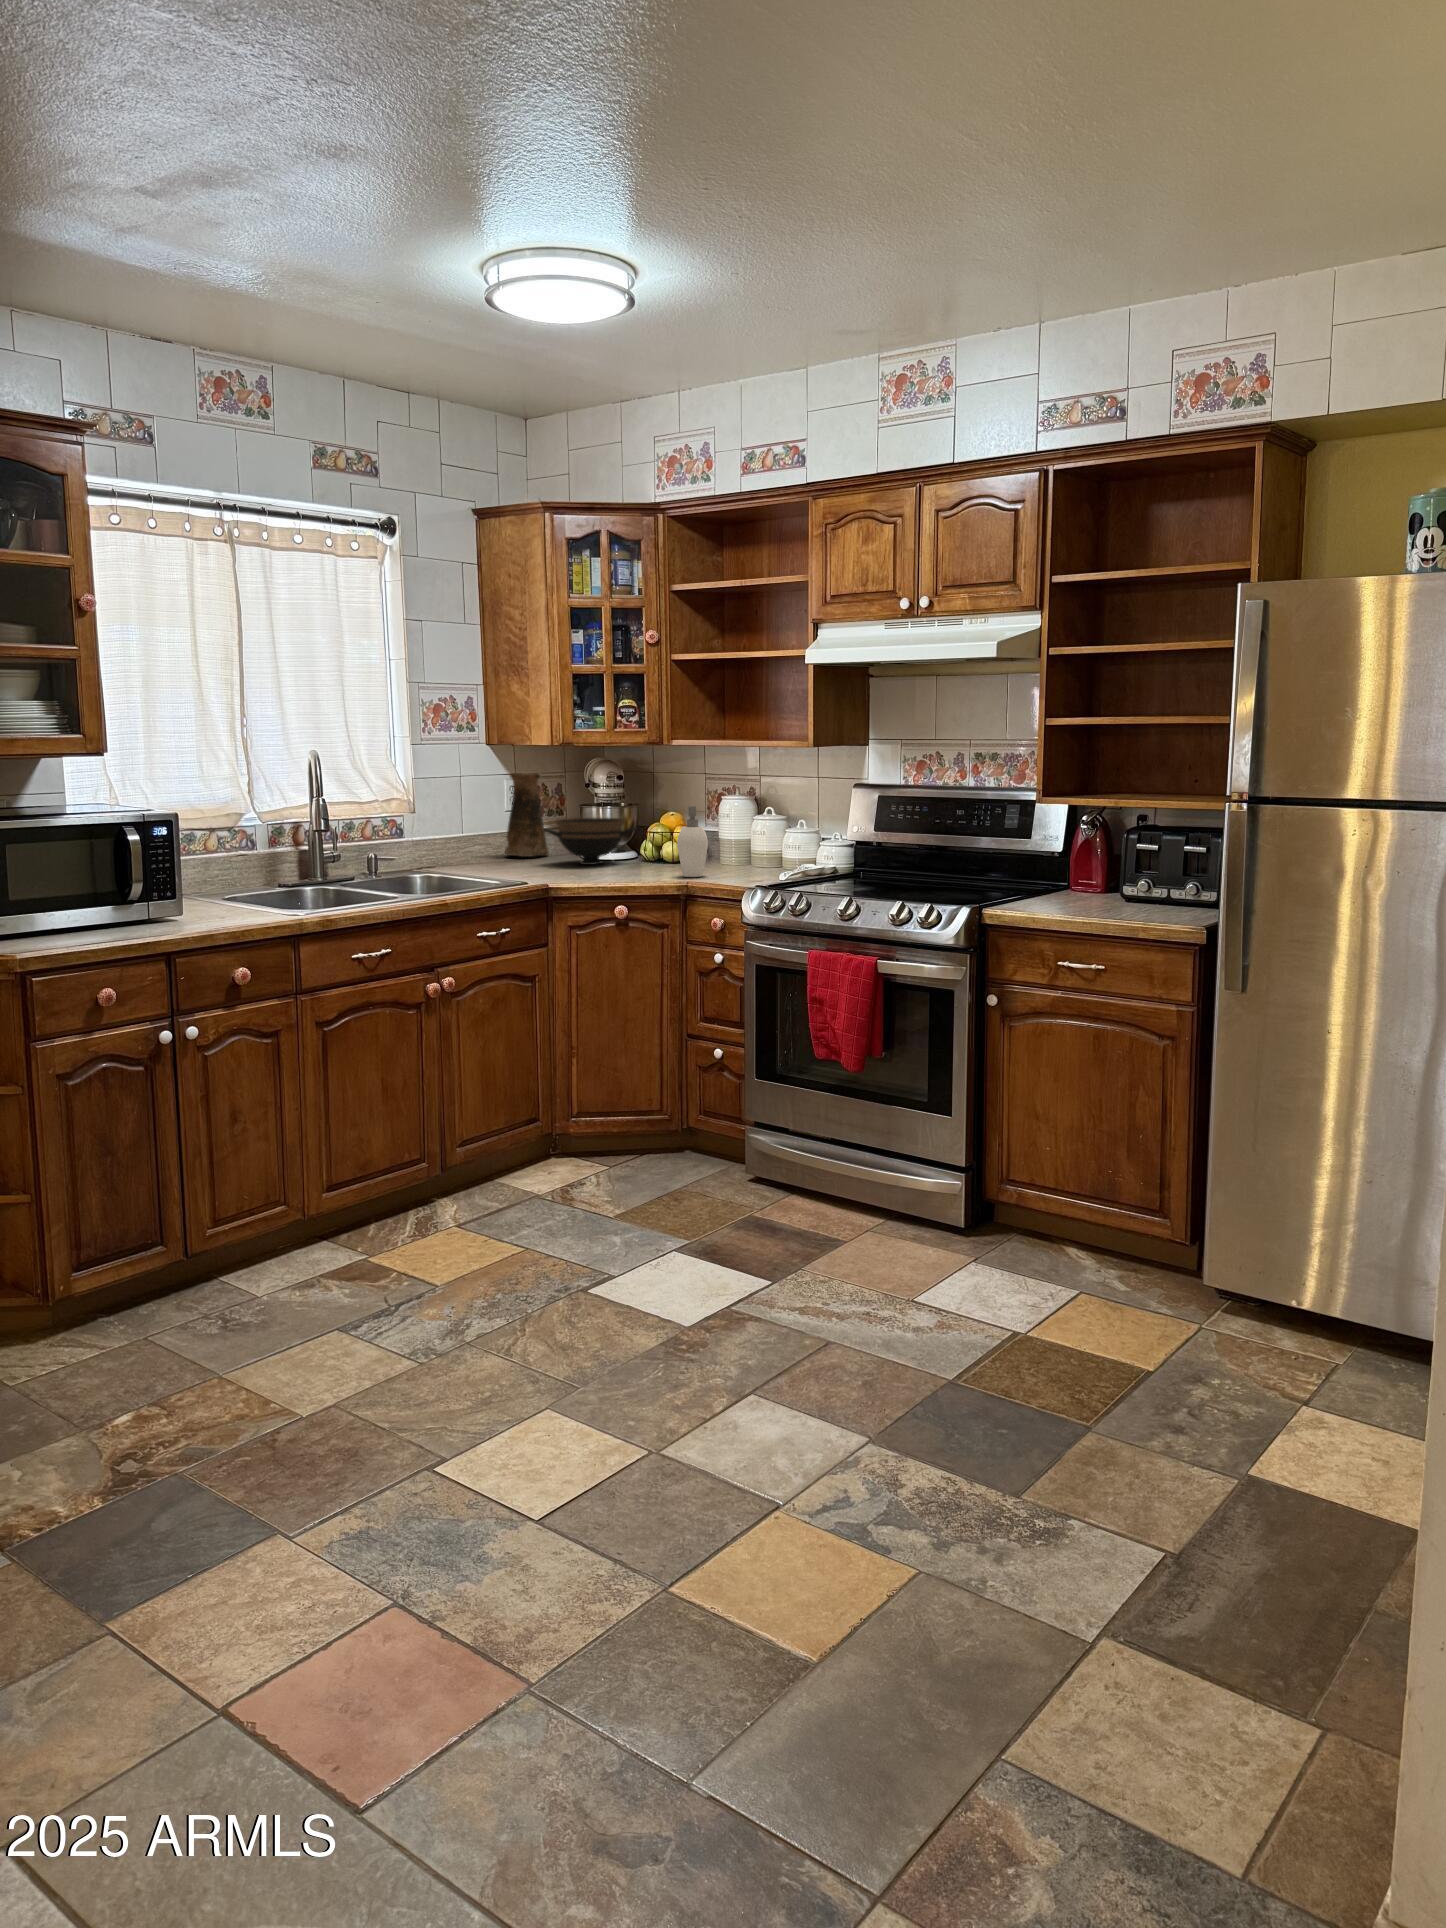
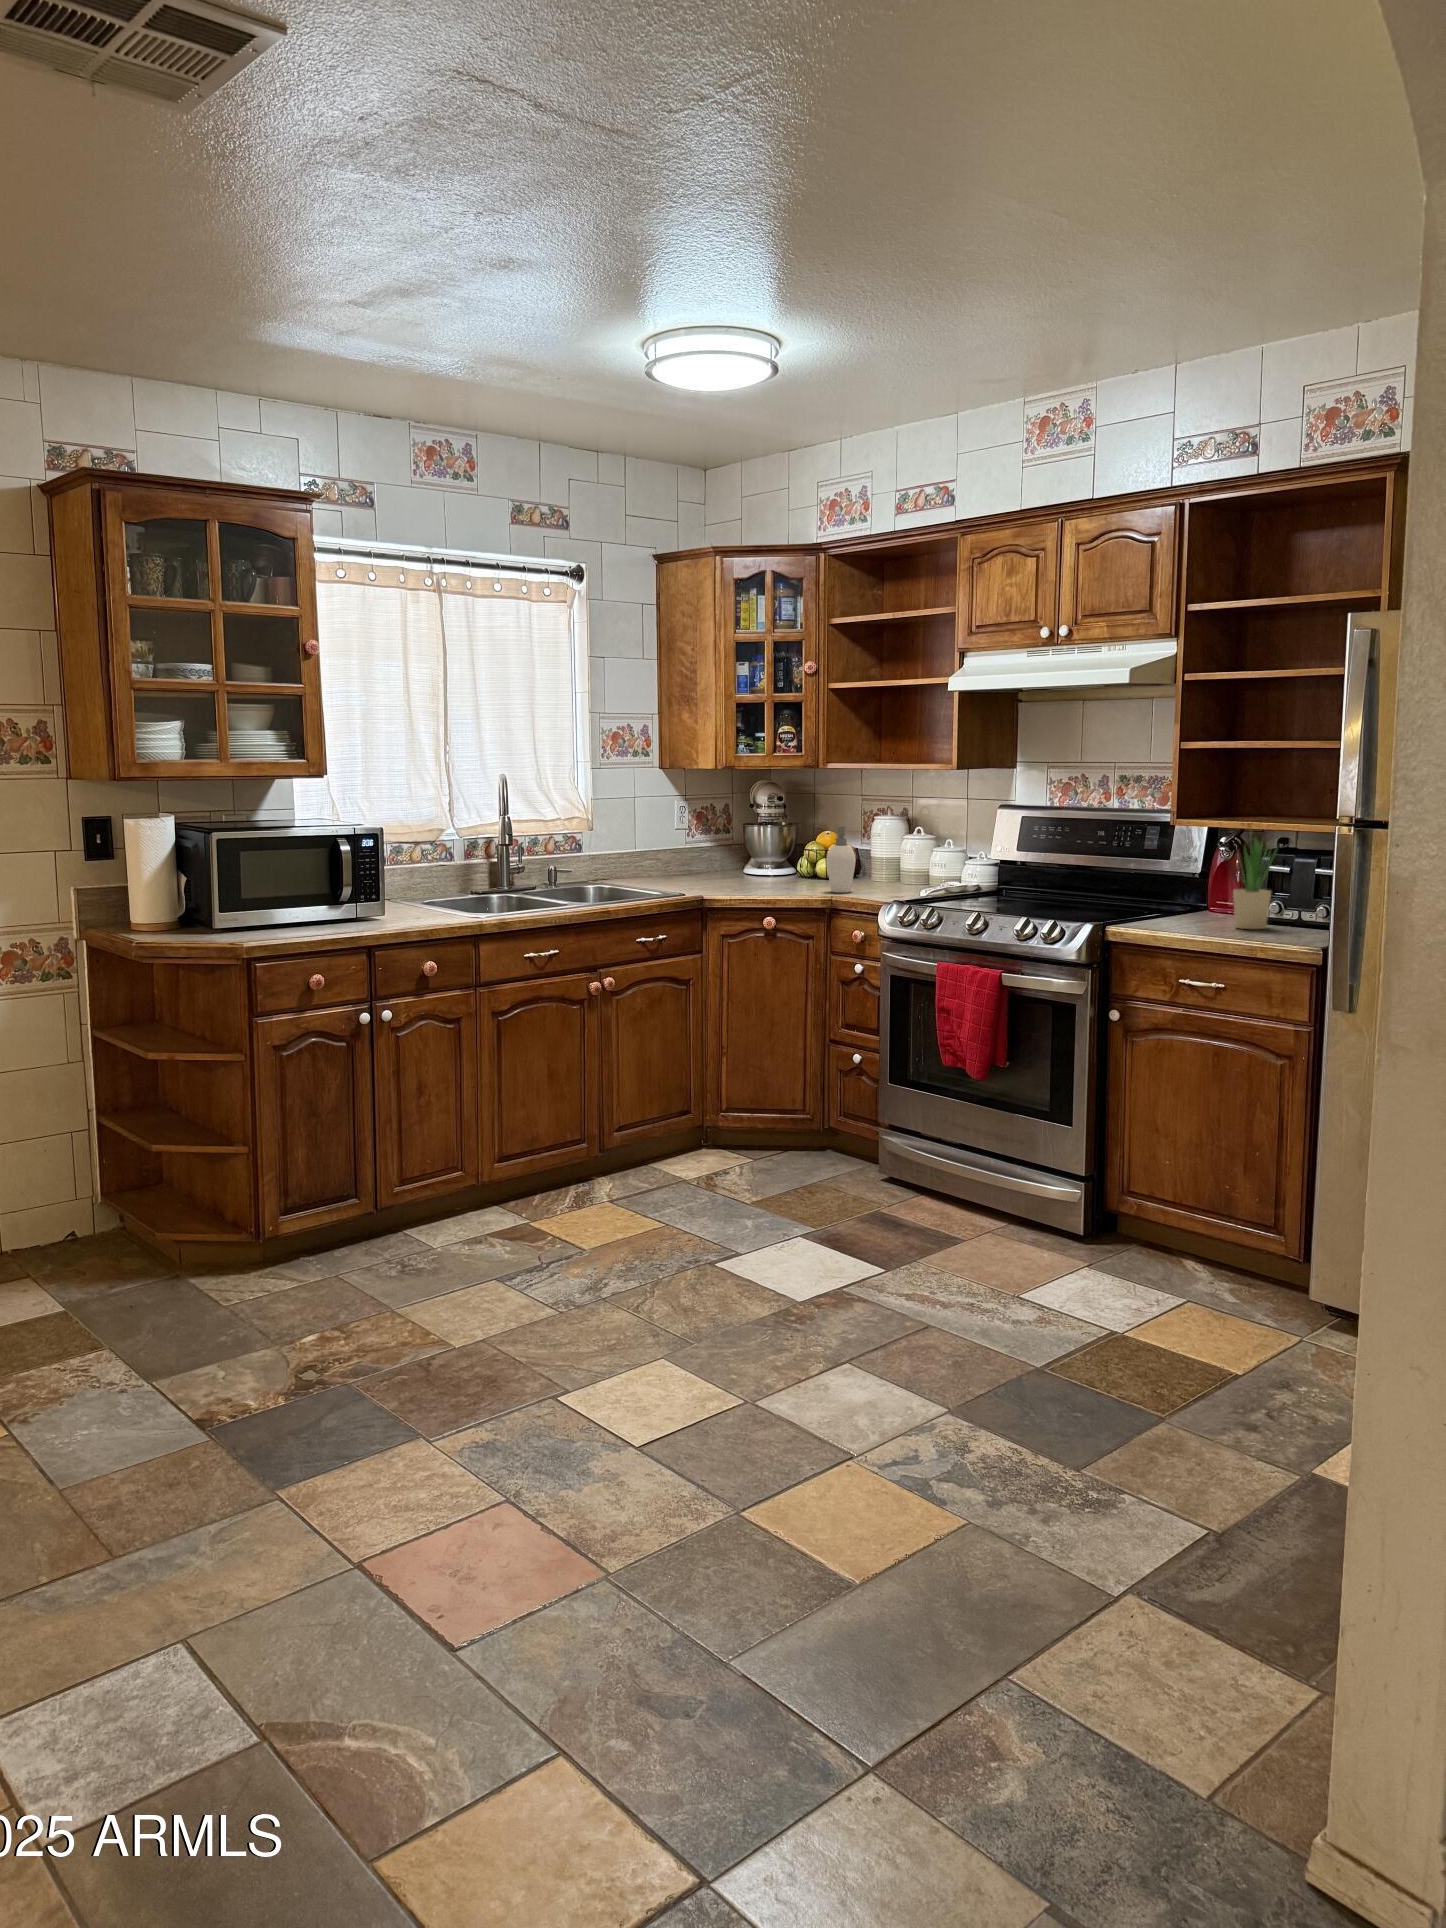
pitcher: present [505,773,549,857] -> none [676,794,716,871]
potted plant: none [1110,800,1157,909] -> present [1233,836,1277,929]
bowl: present [544,818,636,865] -> none [709,836,795,880]

